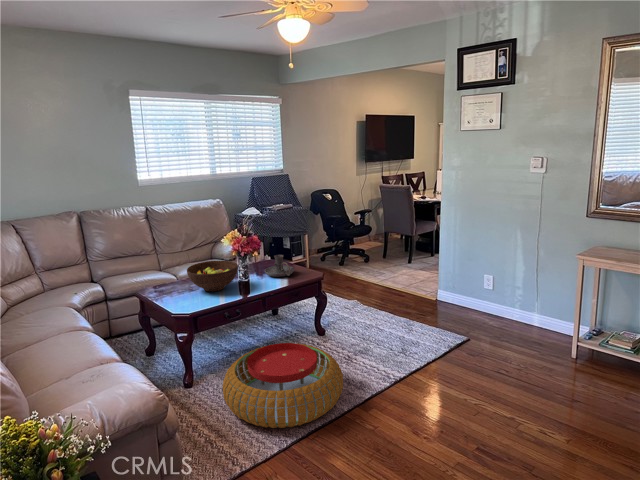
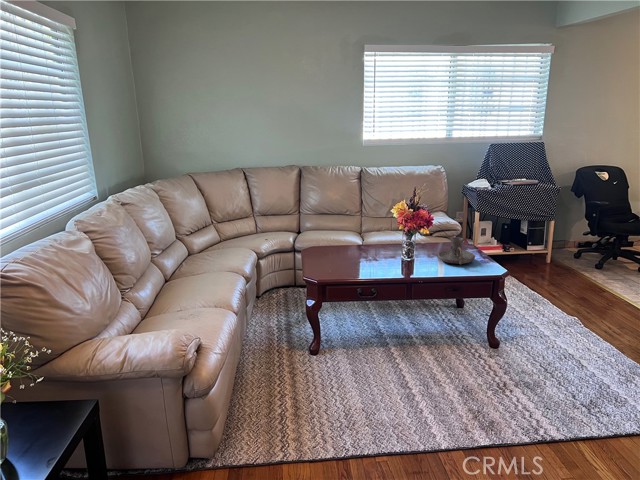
fruit bowl: present [187,260,238,292] -> none [345,231,400,264]
pouf: present [222,343,343,428] -> none [319,336,463,442]

